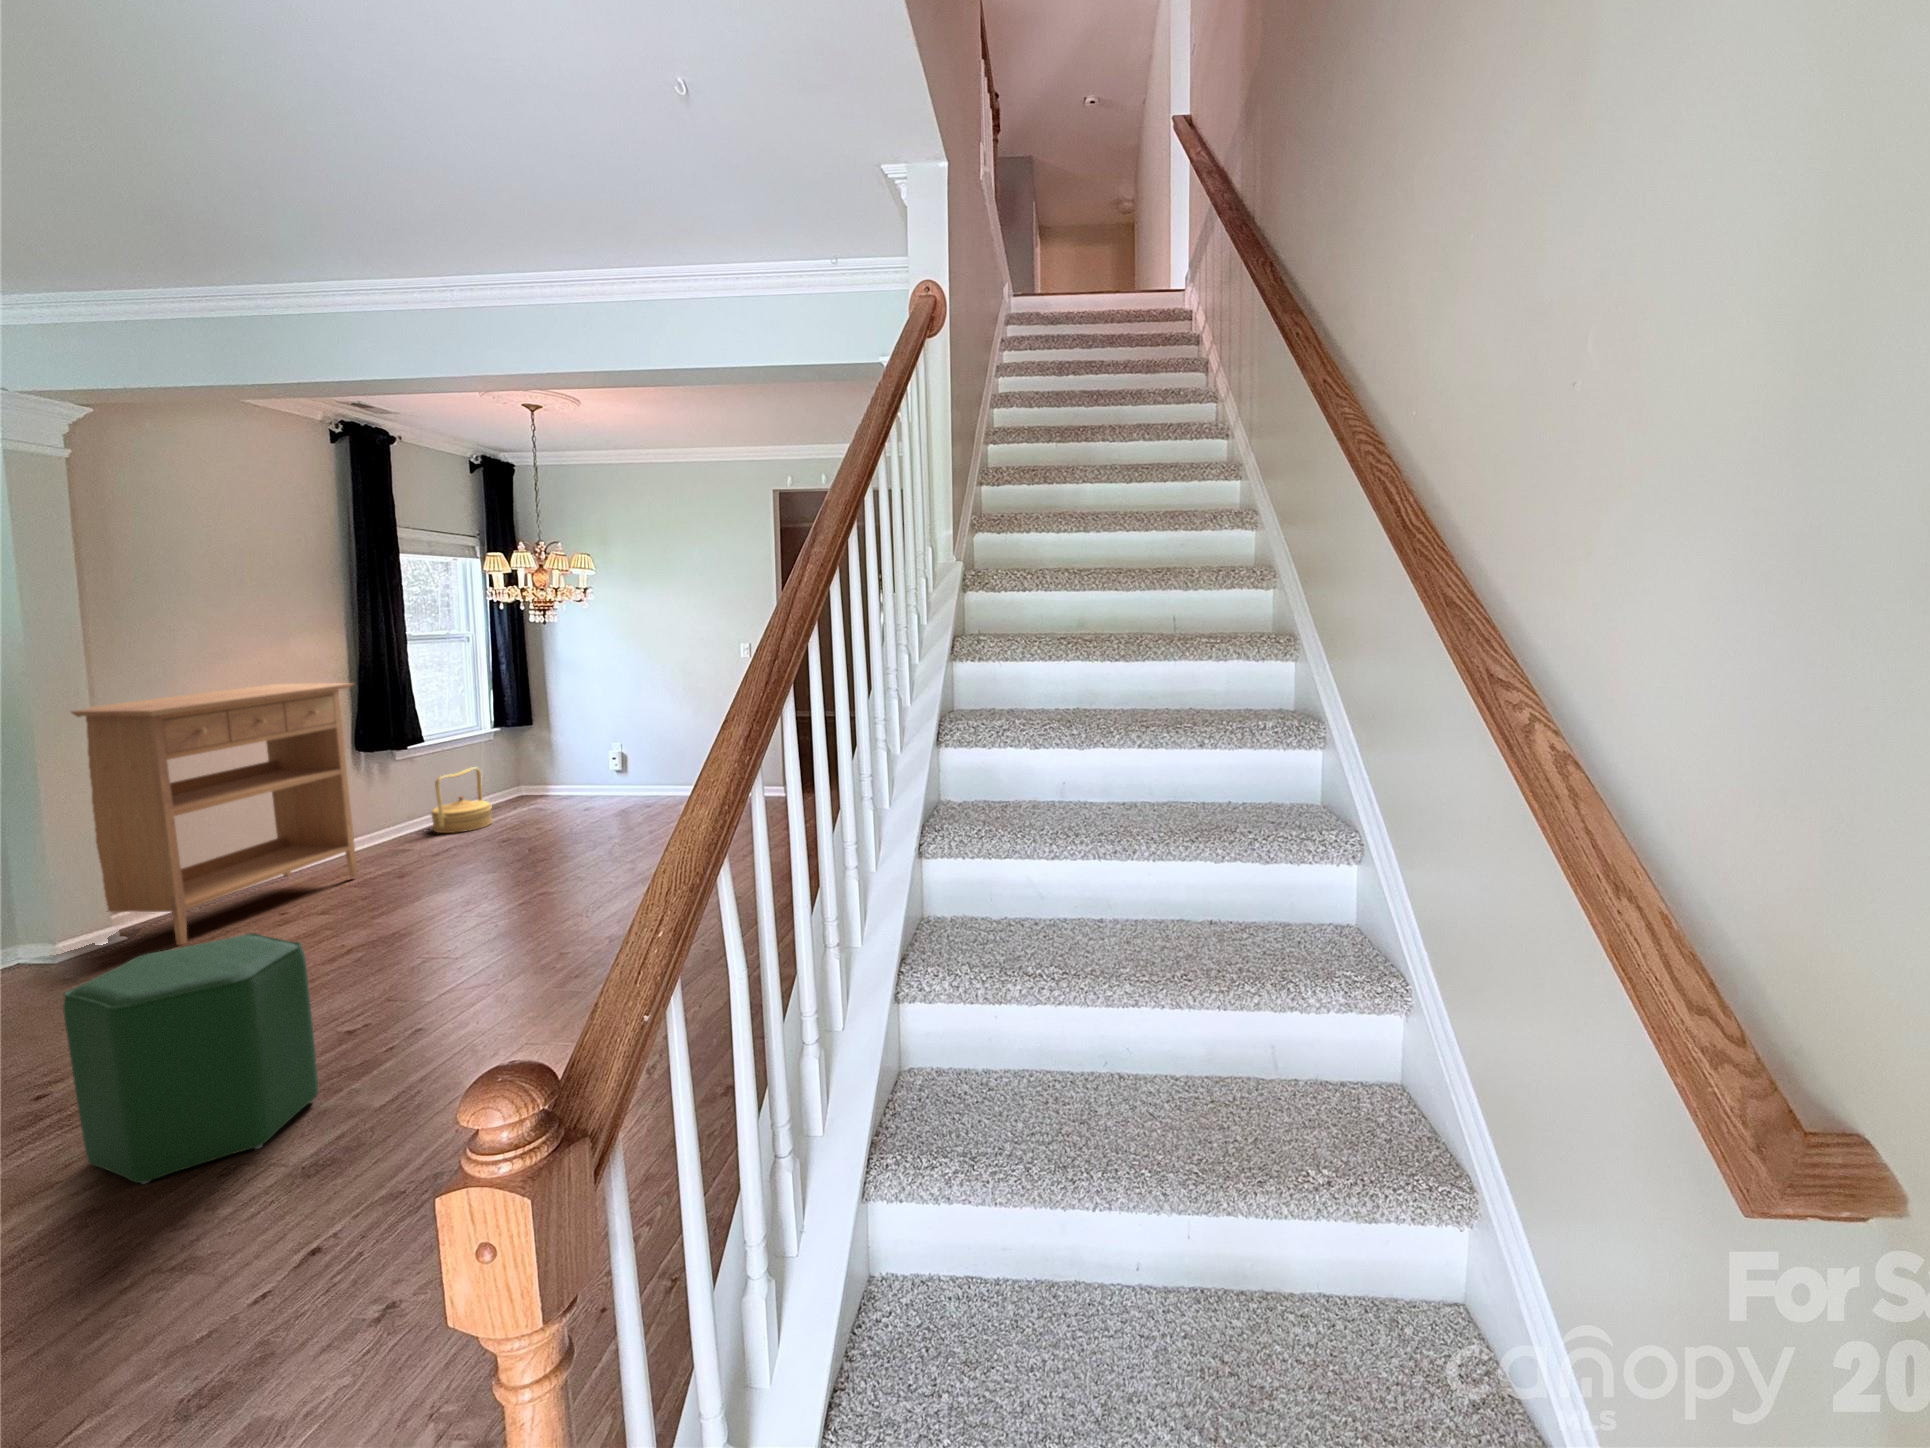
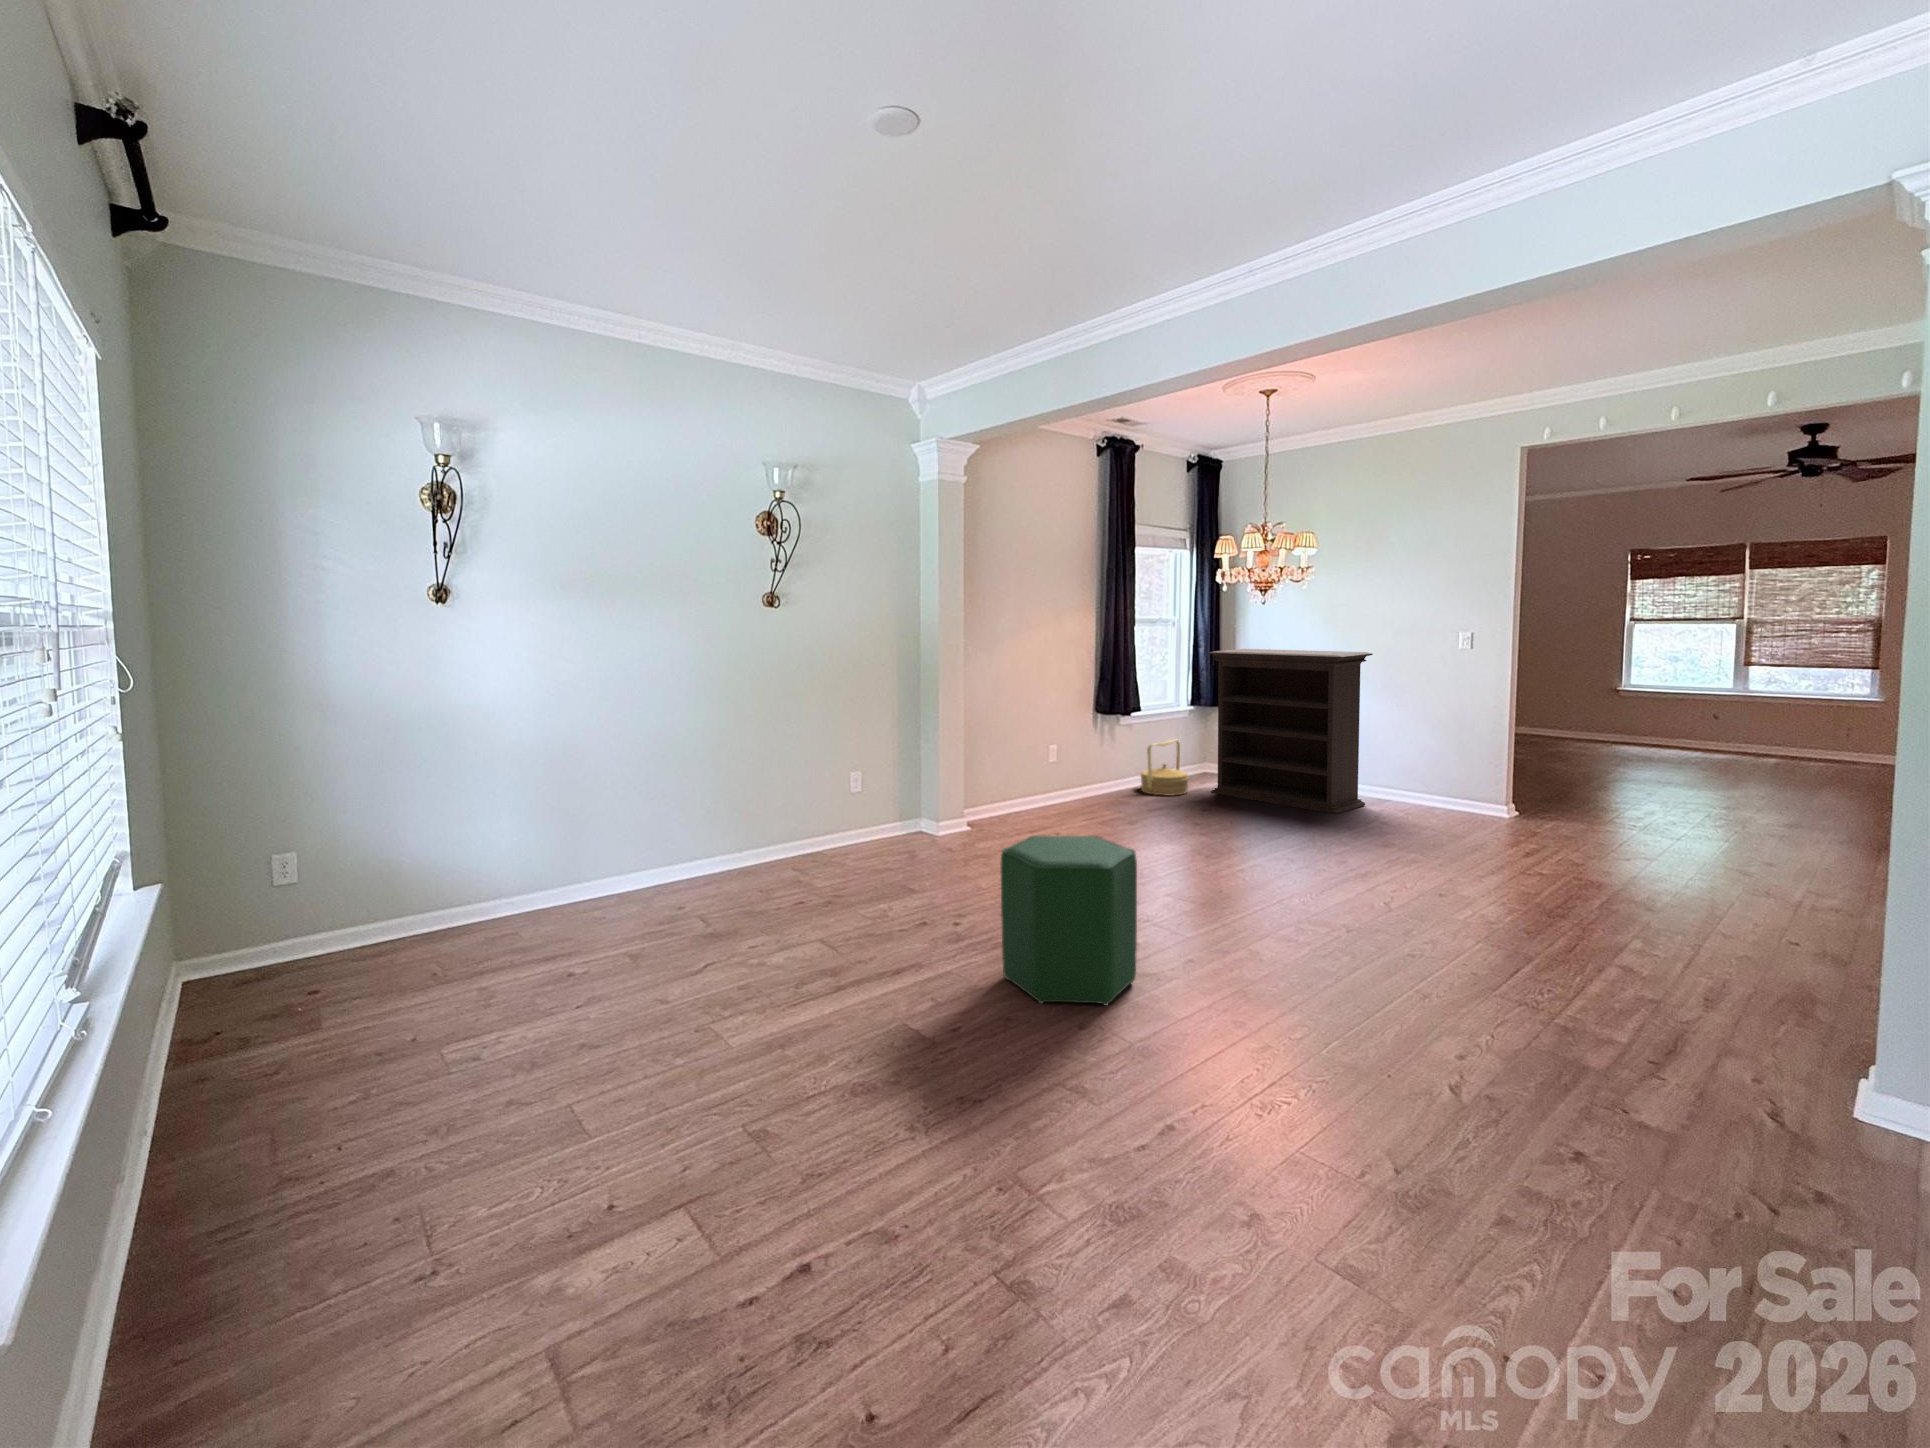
bookshelf: none [504,663,677,822] -> present [1208,649,1373,814]
console table: present [71,683,357,945] -> none [943,653,1109,844]

